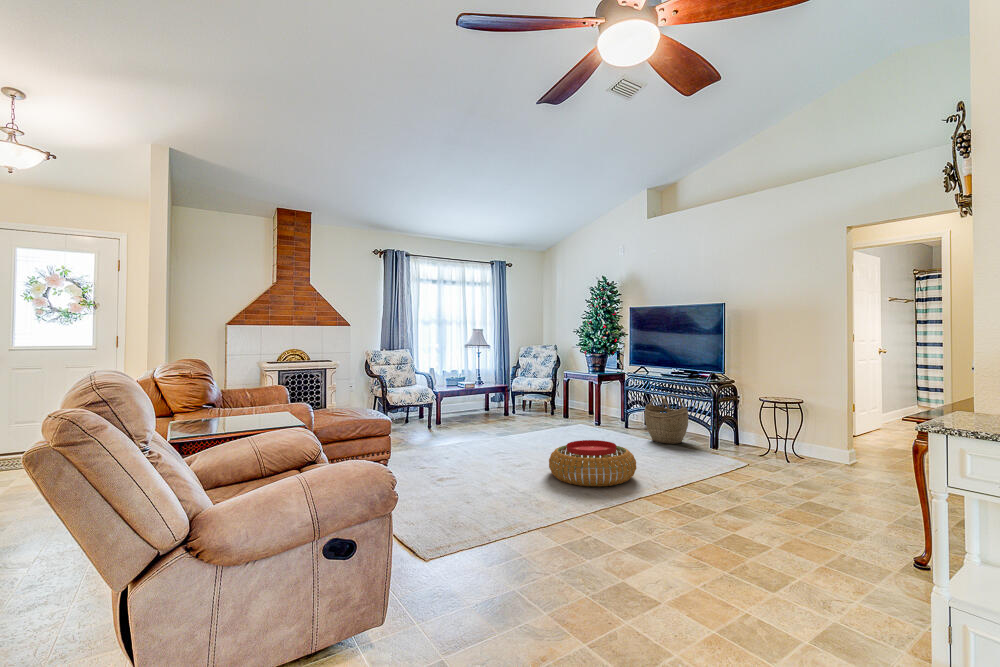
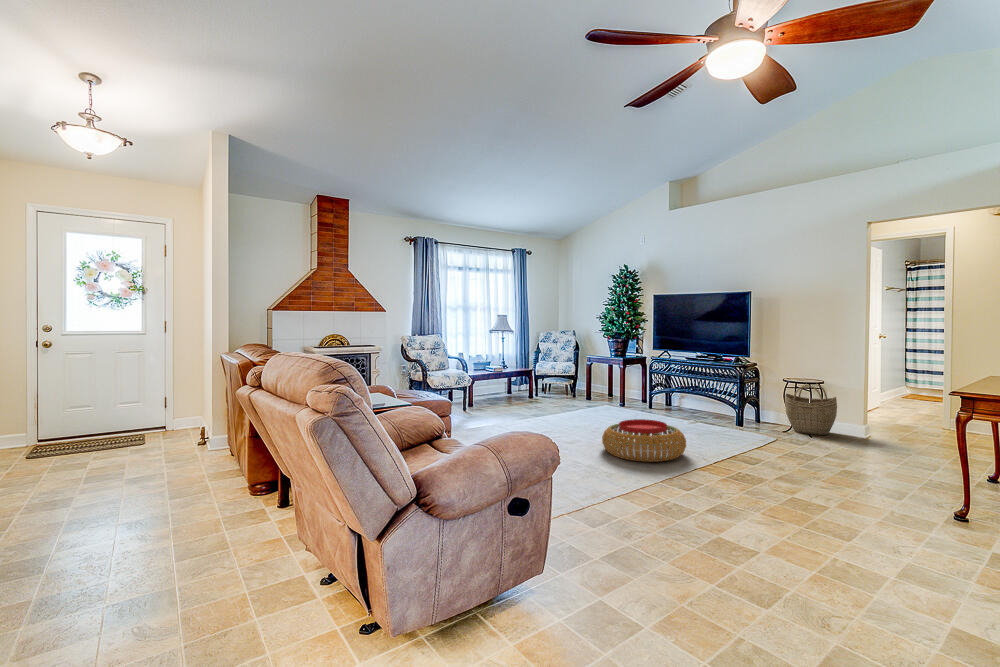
woven basket: present [645,394,688,444] -> present [785,383,837,435]

